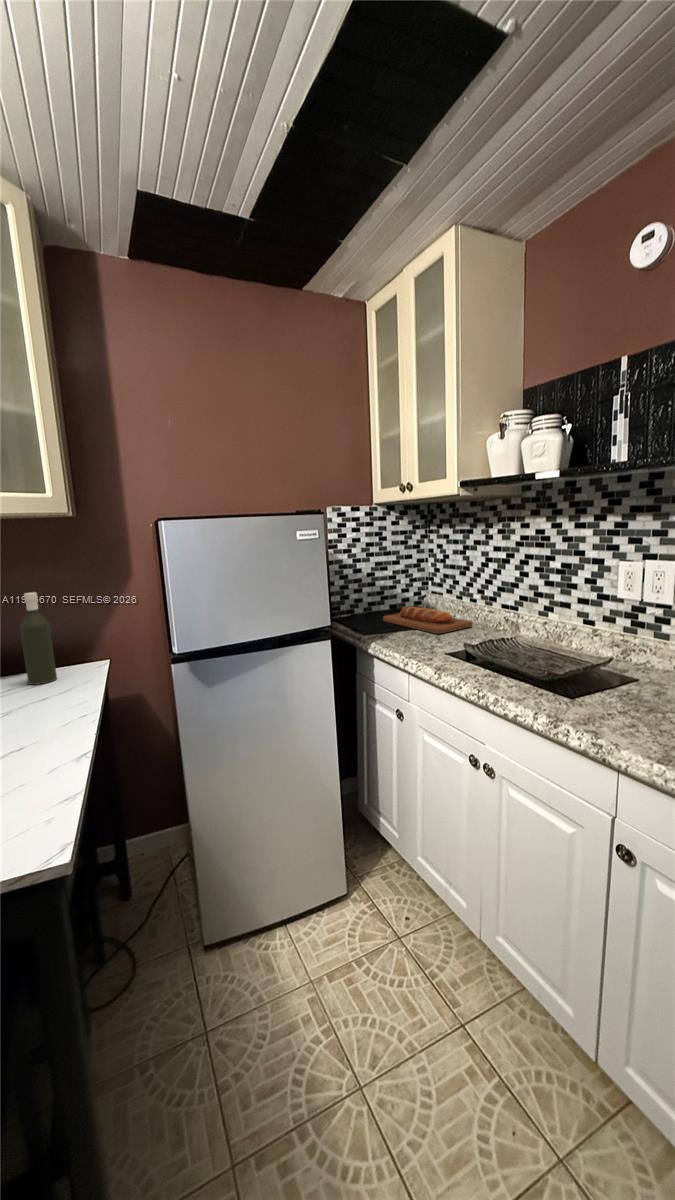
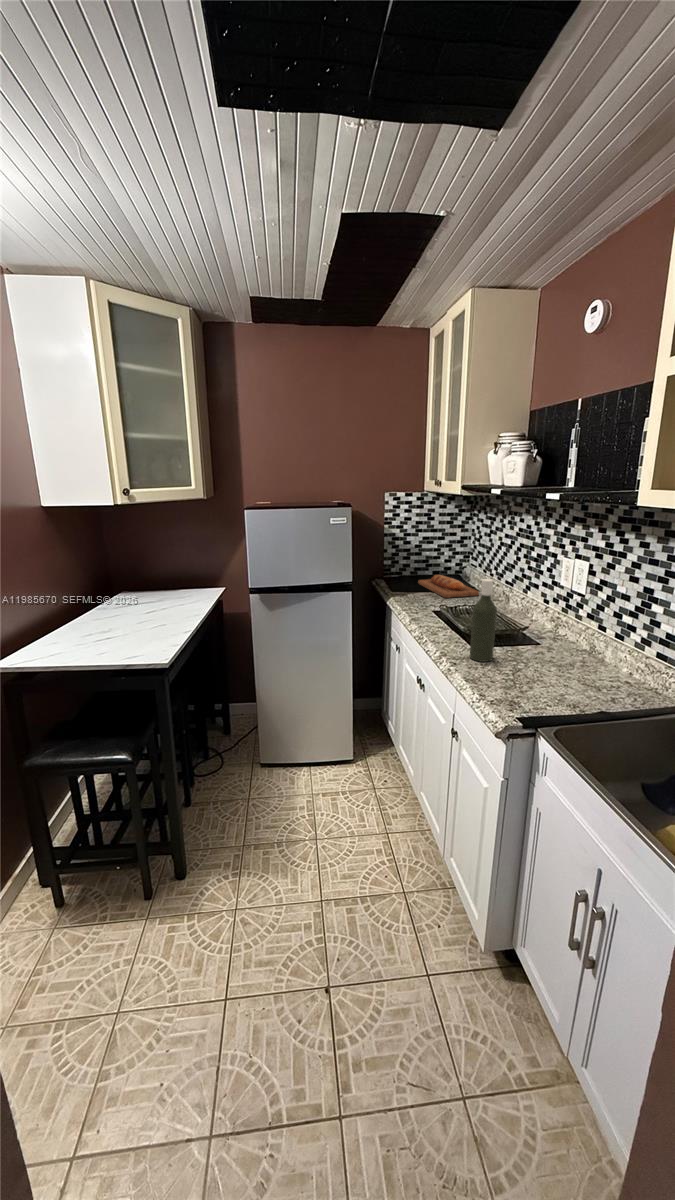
bottle: present [20,593,57,685] -> present [470,579,497,662]

